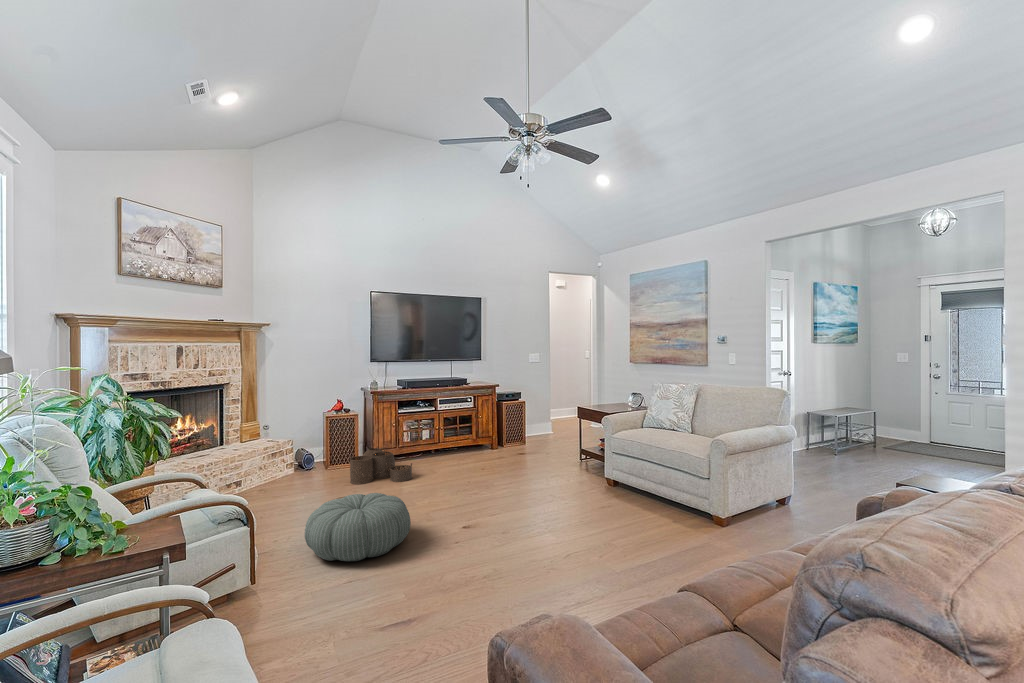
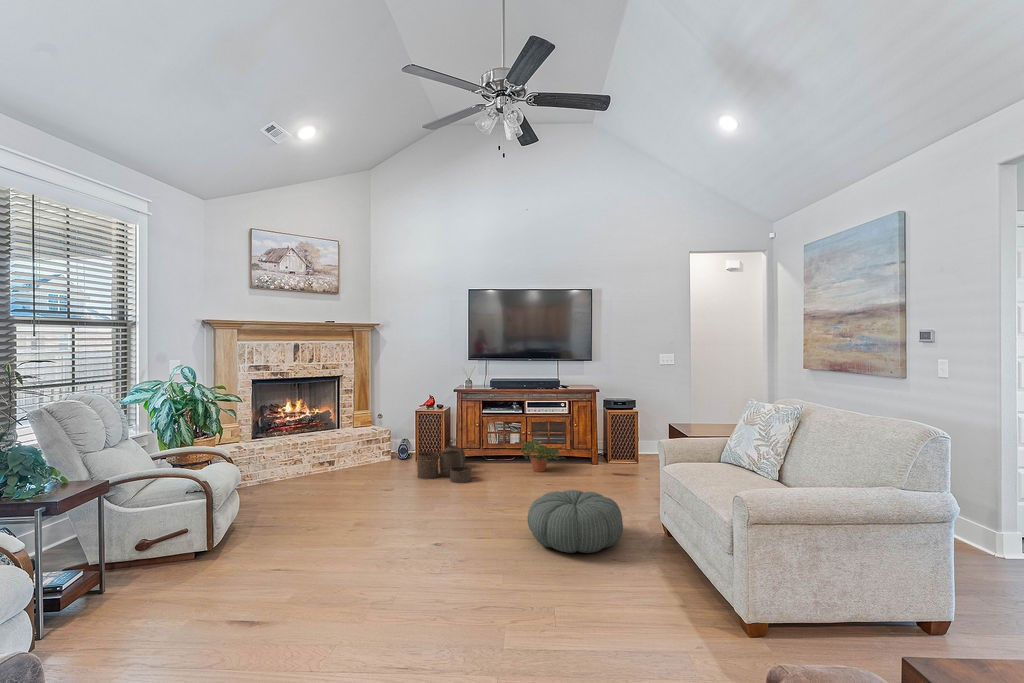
potted plant: none [437,433,482,462] -> present [520,440,566,472]
pouf: present [305,493,411,561] -> present [528,490,623,553]

